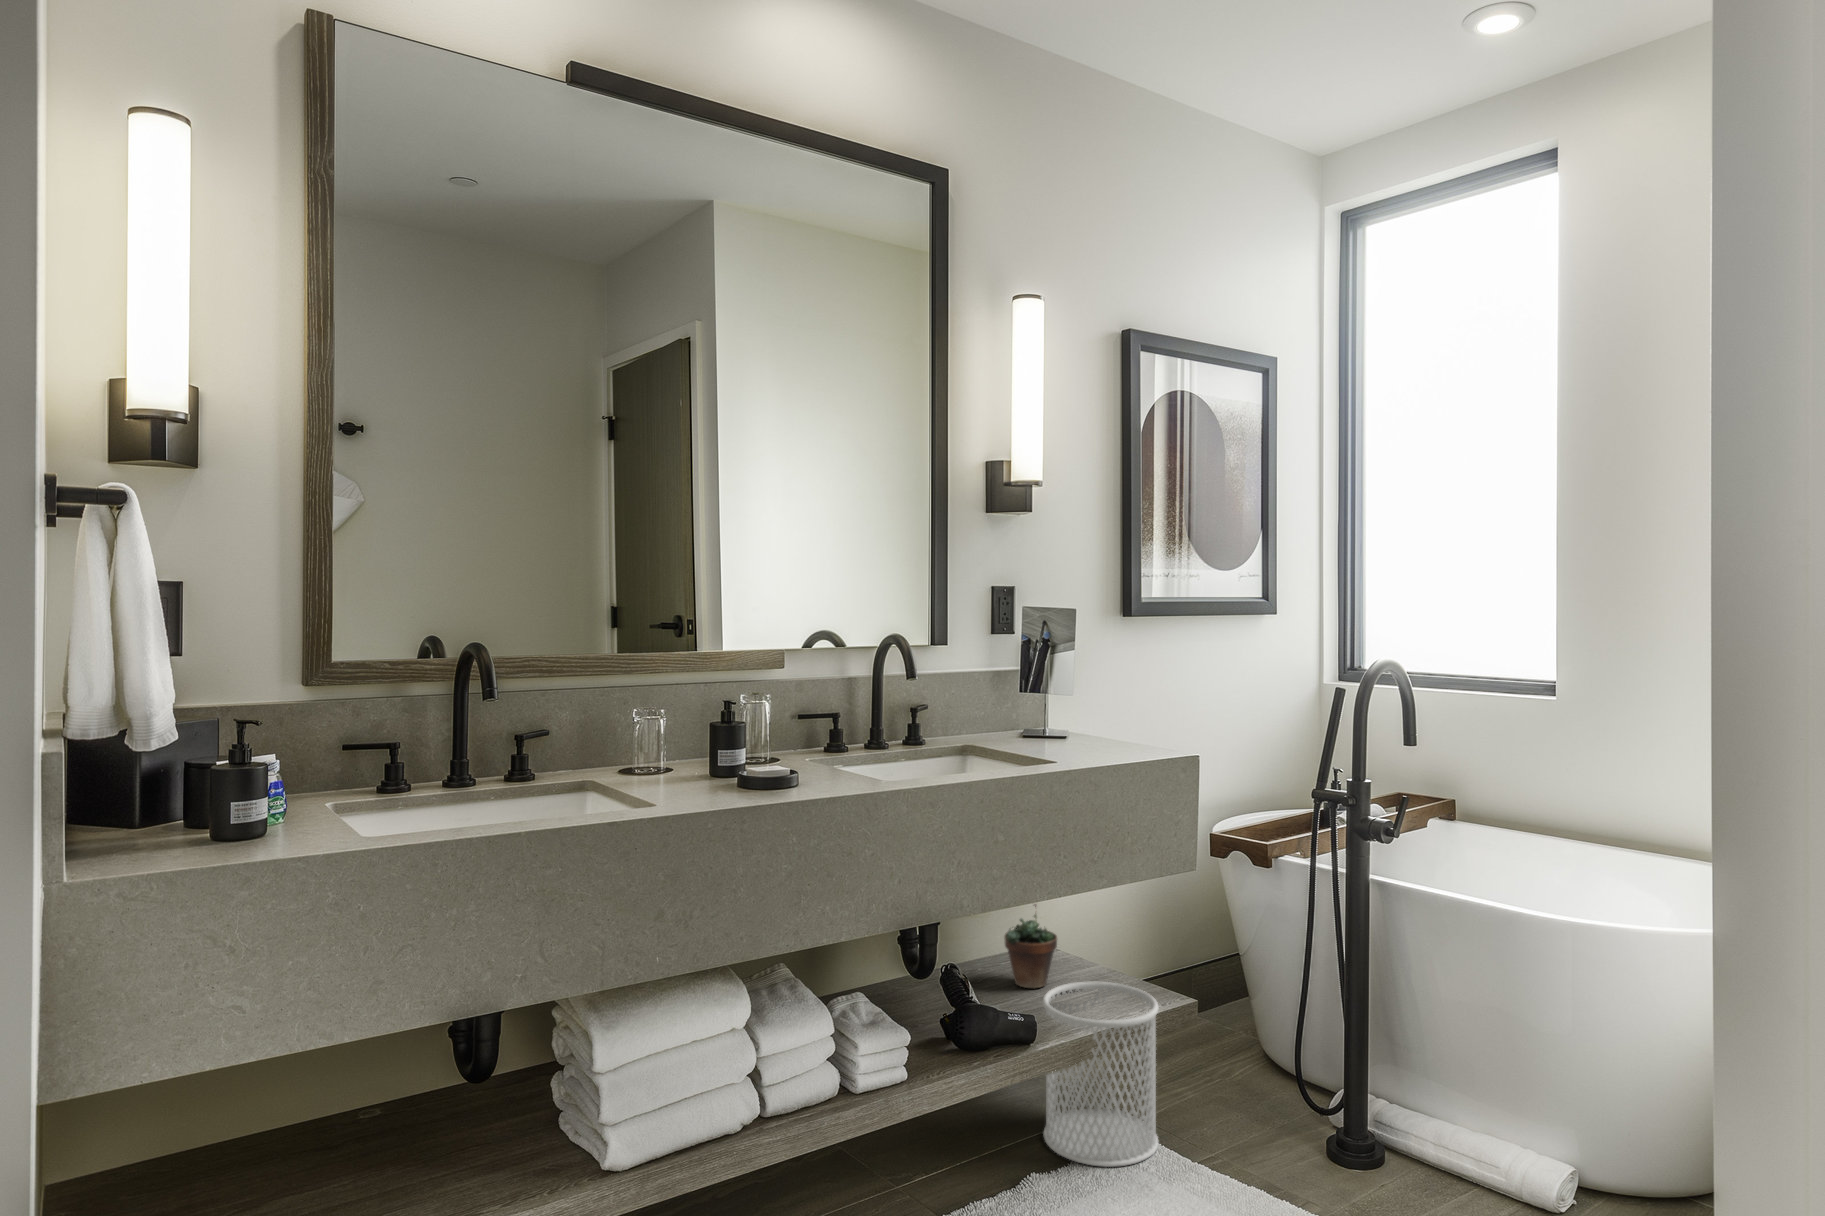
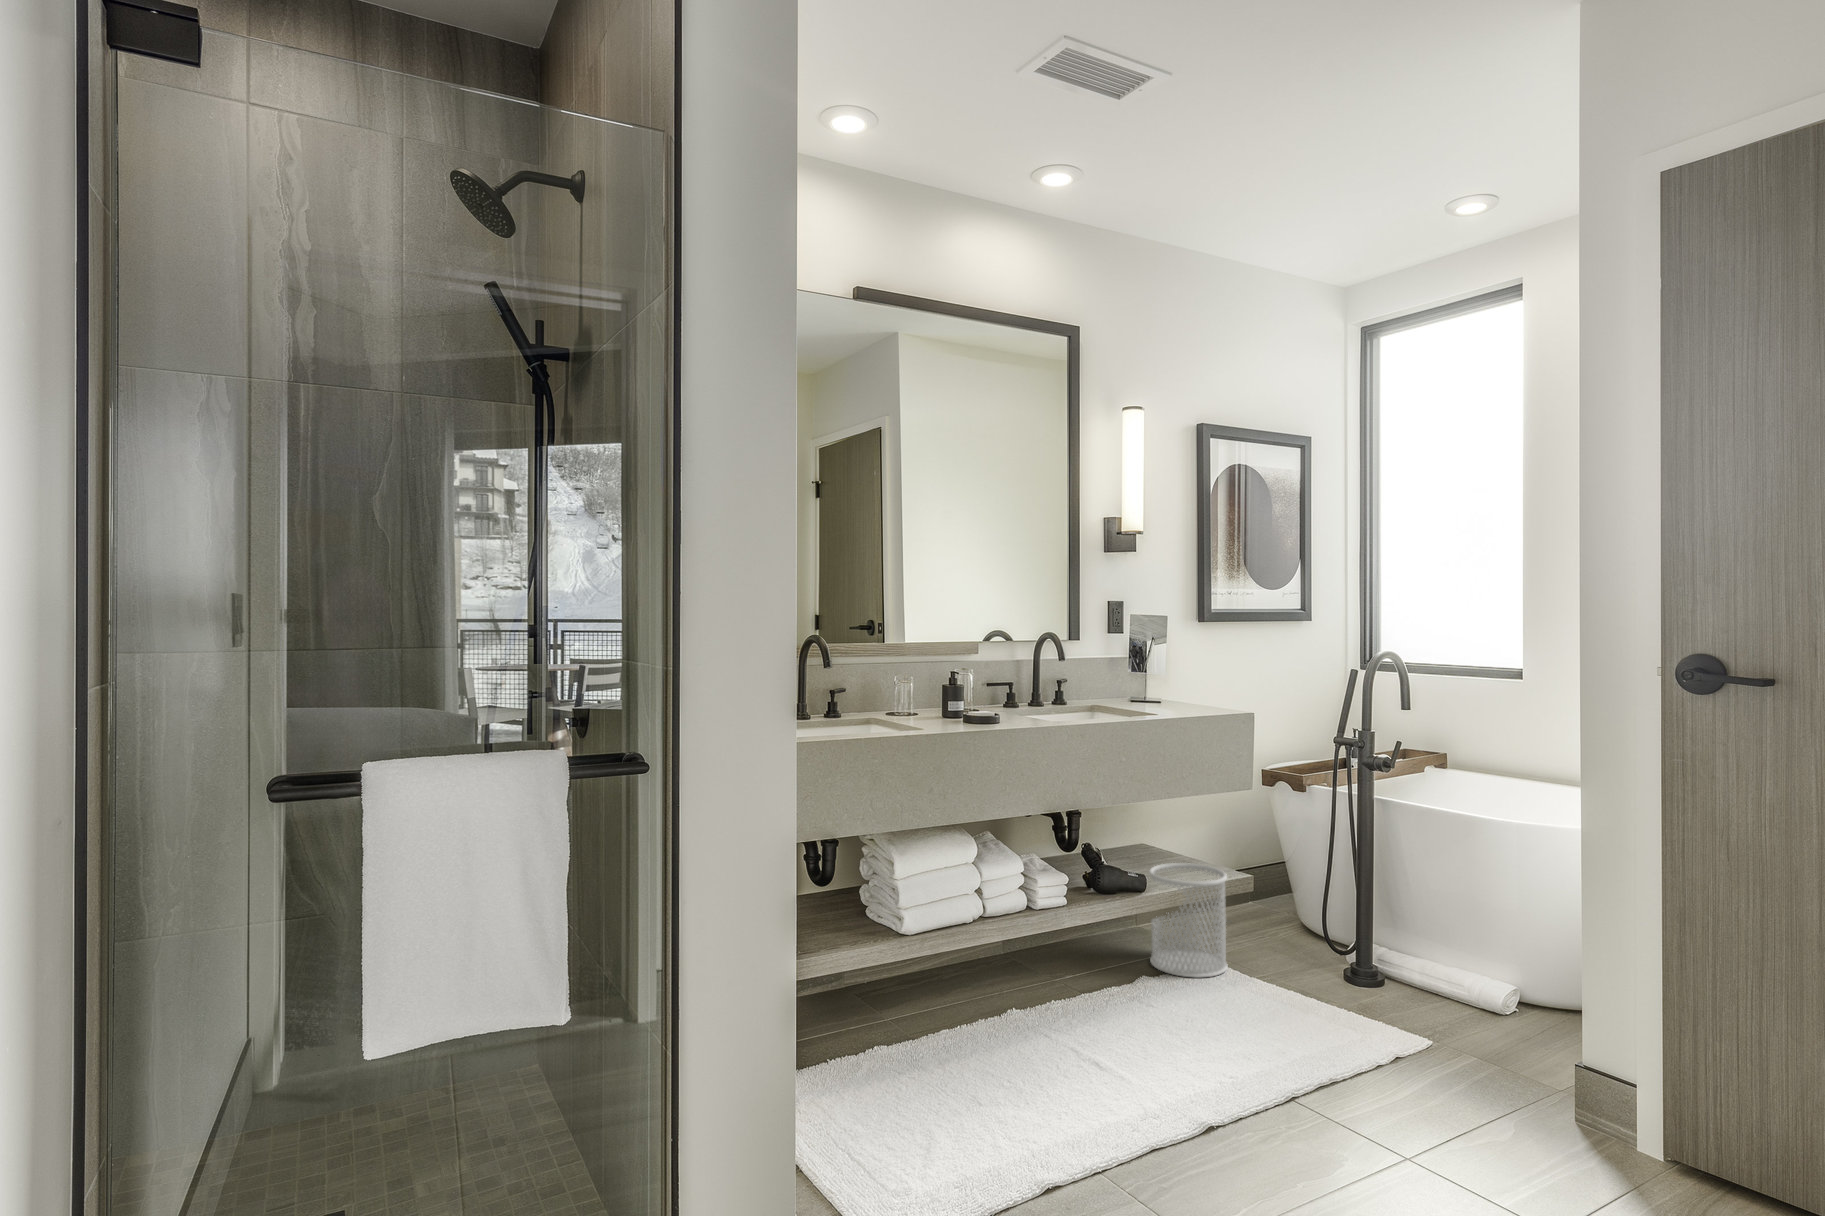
succulent plant: present [1004,904,1057,988] -> none [1122,807,1158,867]

